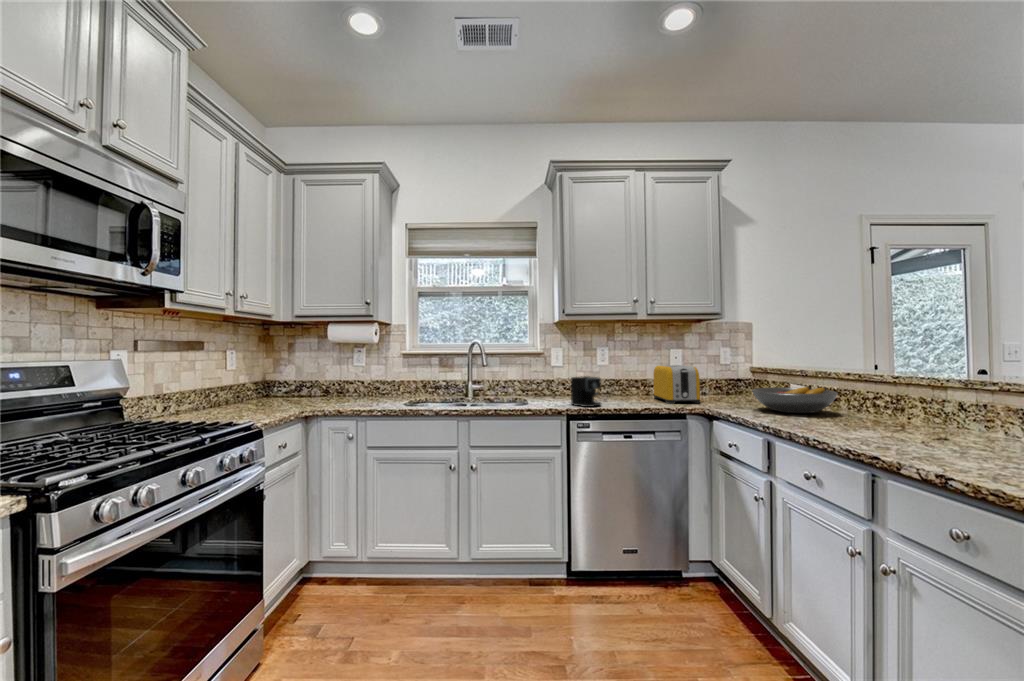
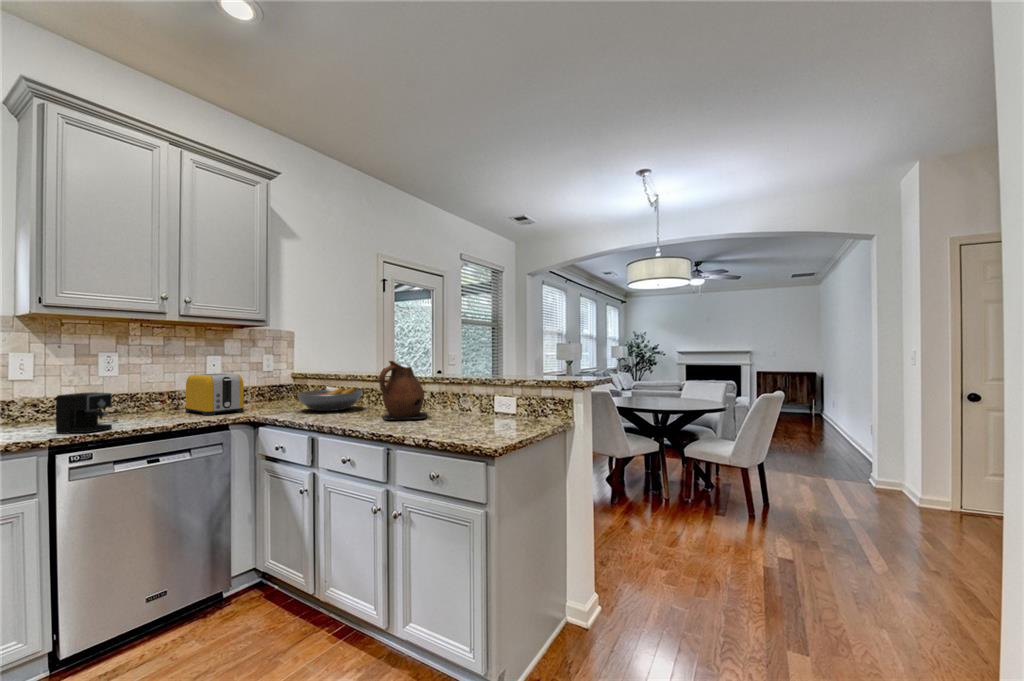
ceramic pitcher: none [858,354,950,442] -> present [379,361,427,420]

